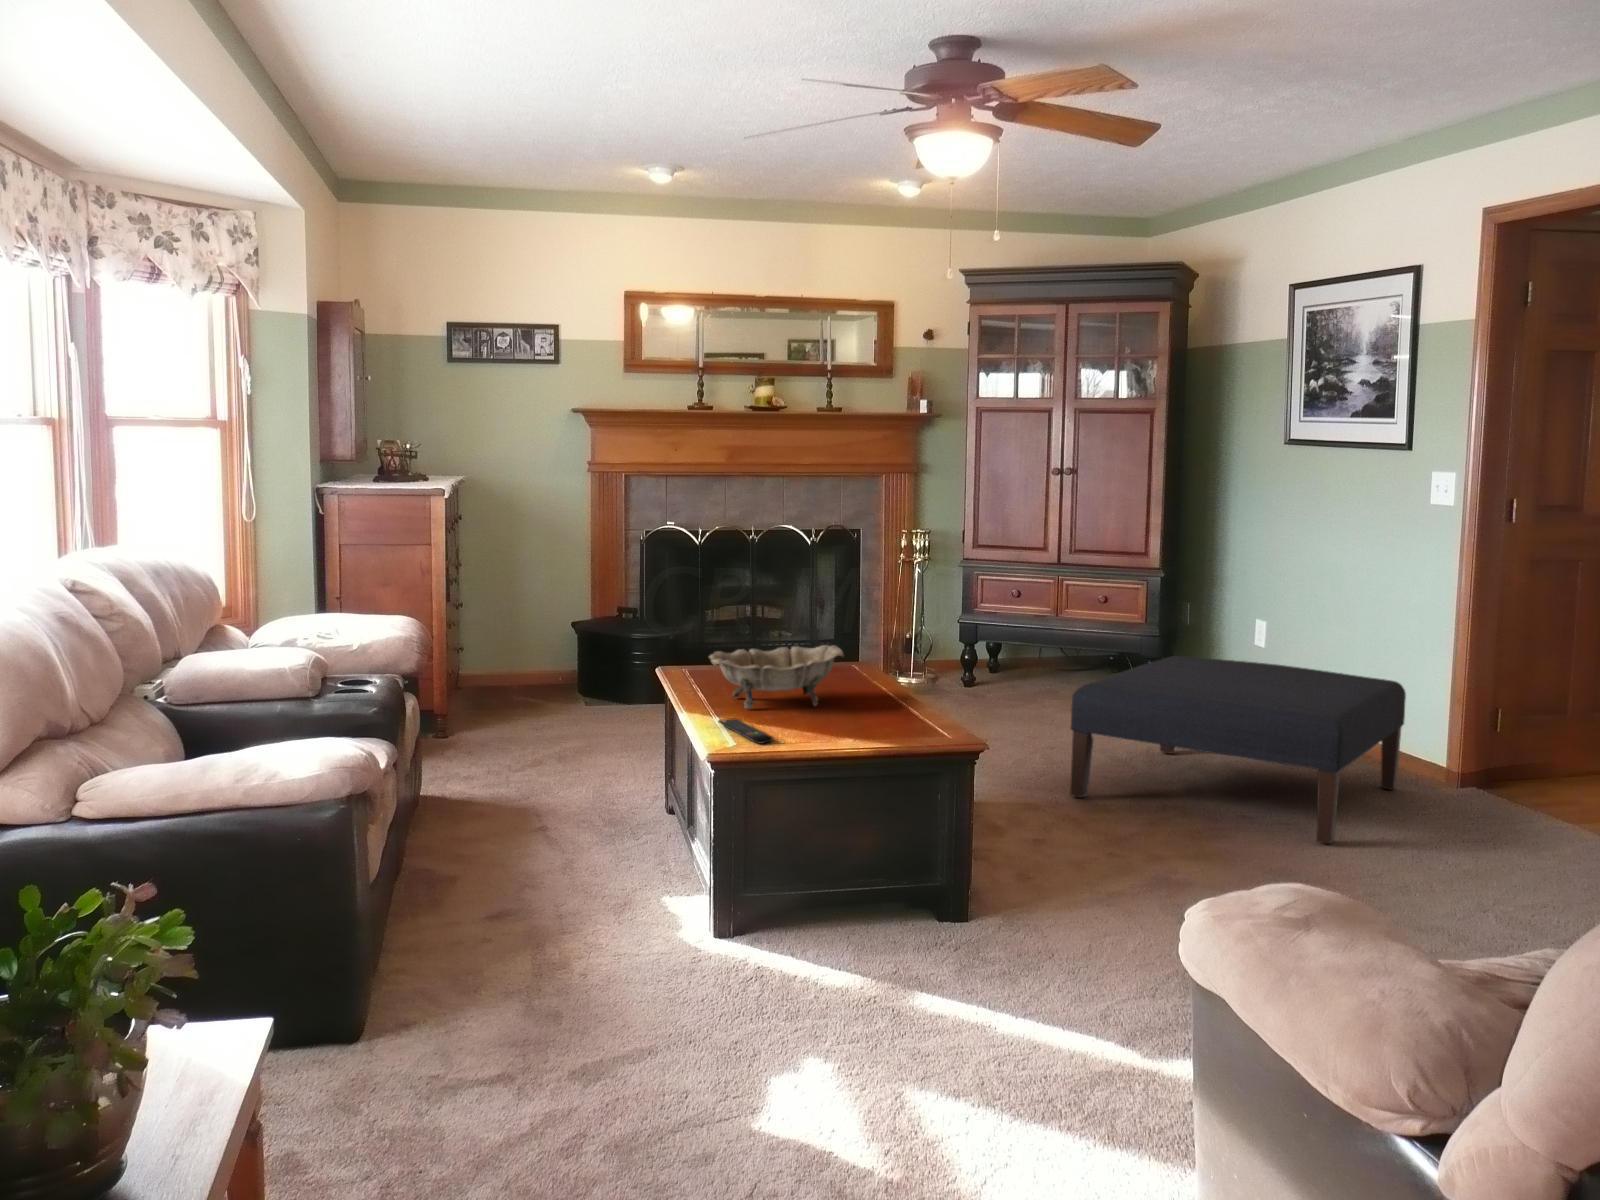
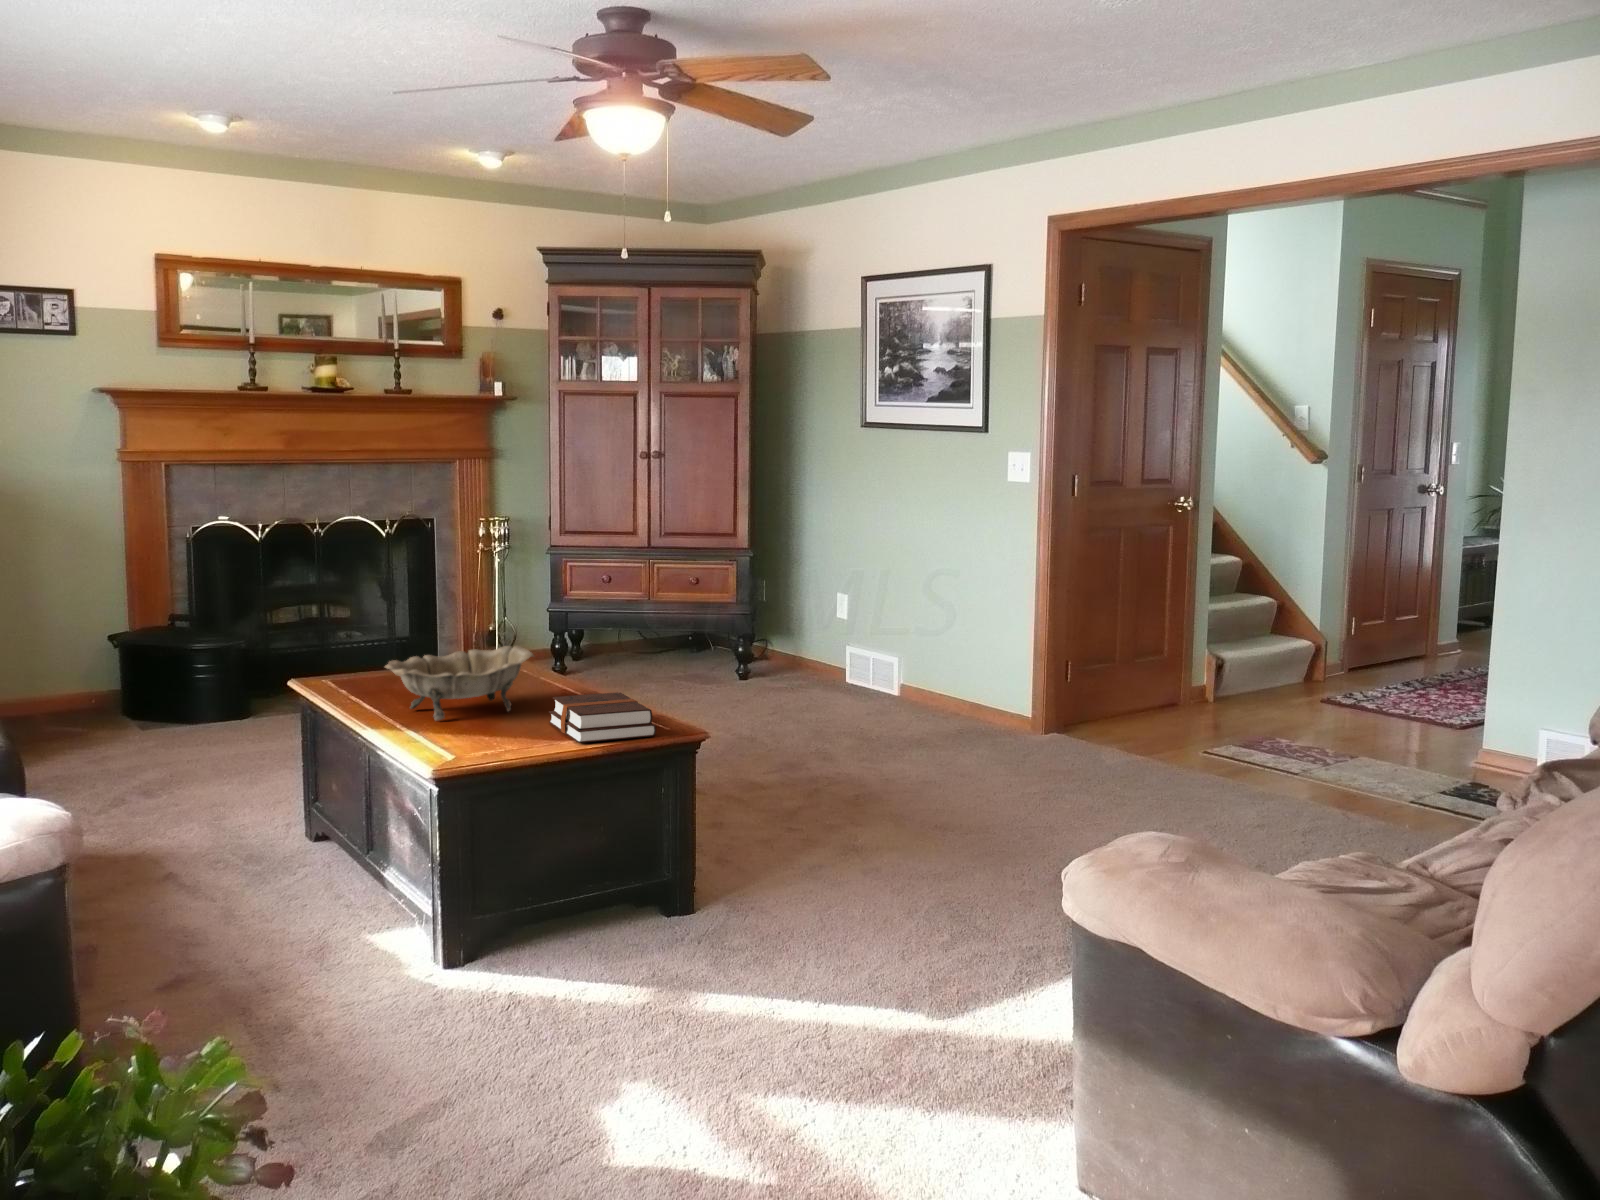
ottoman: present [1070,656,1406,844] -> none [723,634,1003,800]
hardback book: none [841,695,929,739] -> present [549,692,656,743]
remote control: present [718,718,773,744] -> none [421,732,499,757]

